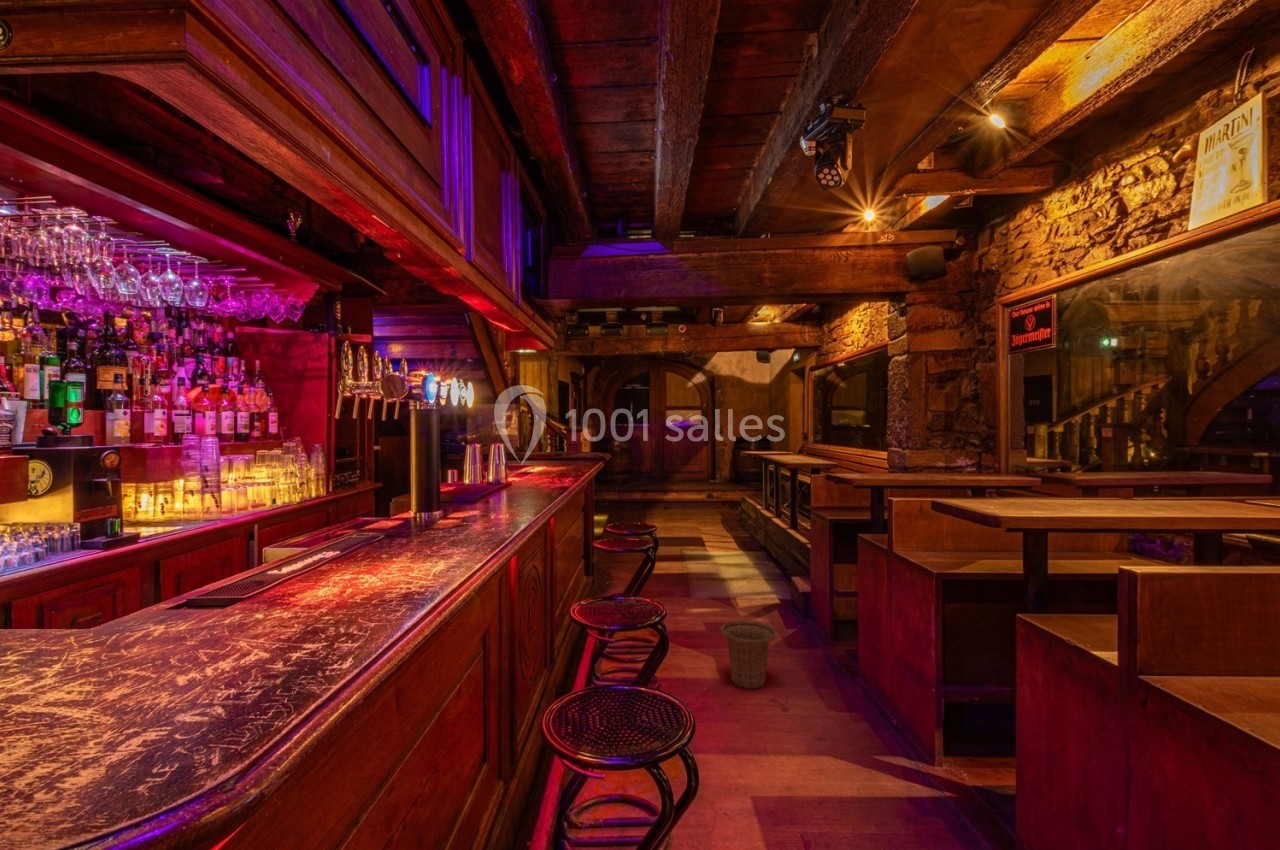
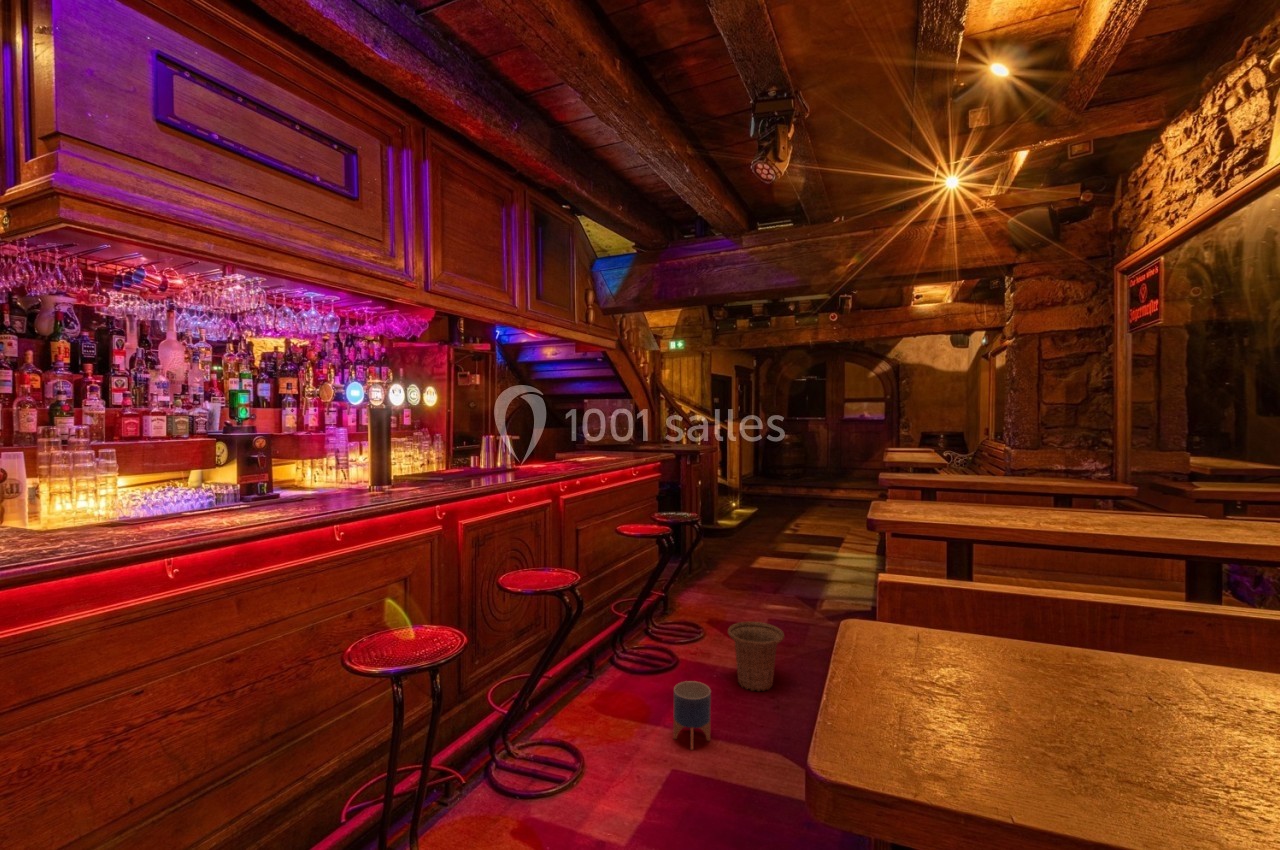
planter: none [721,690,760,762] -> present [673,681,711,750]

